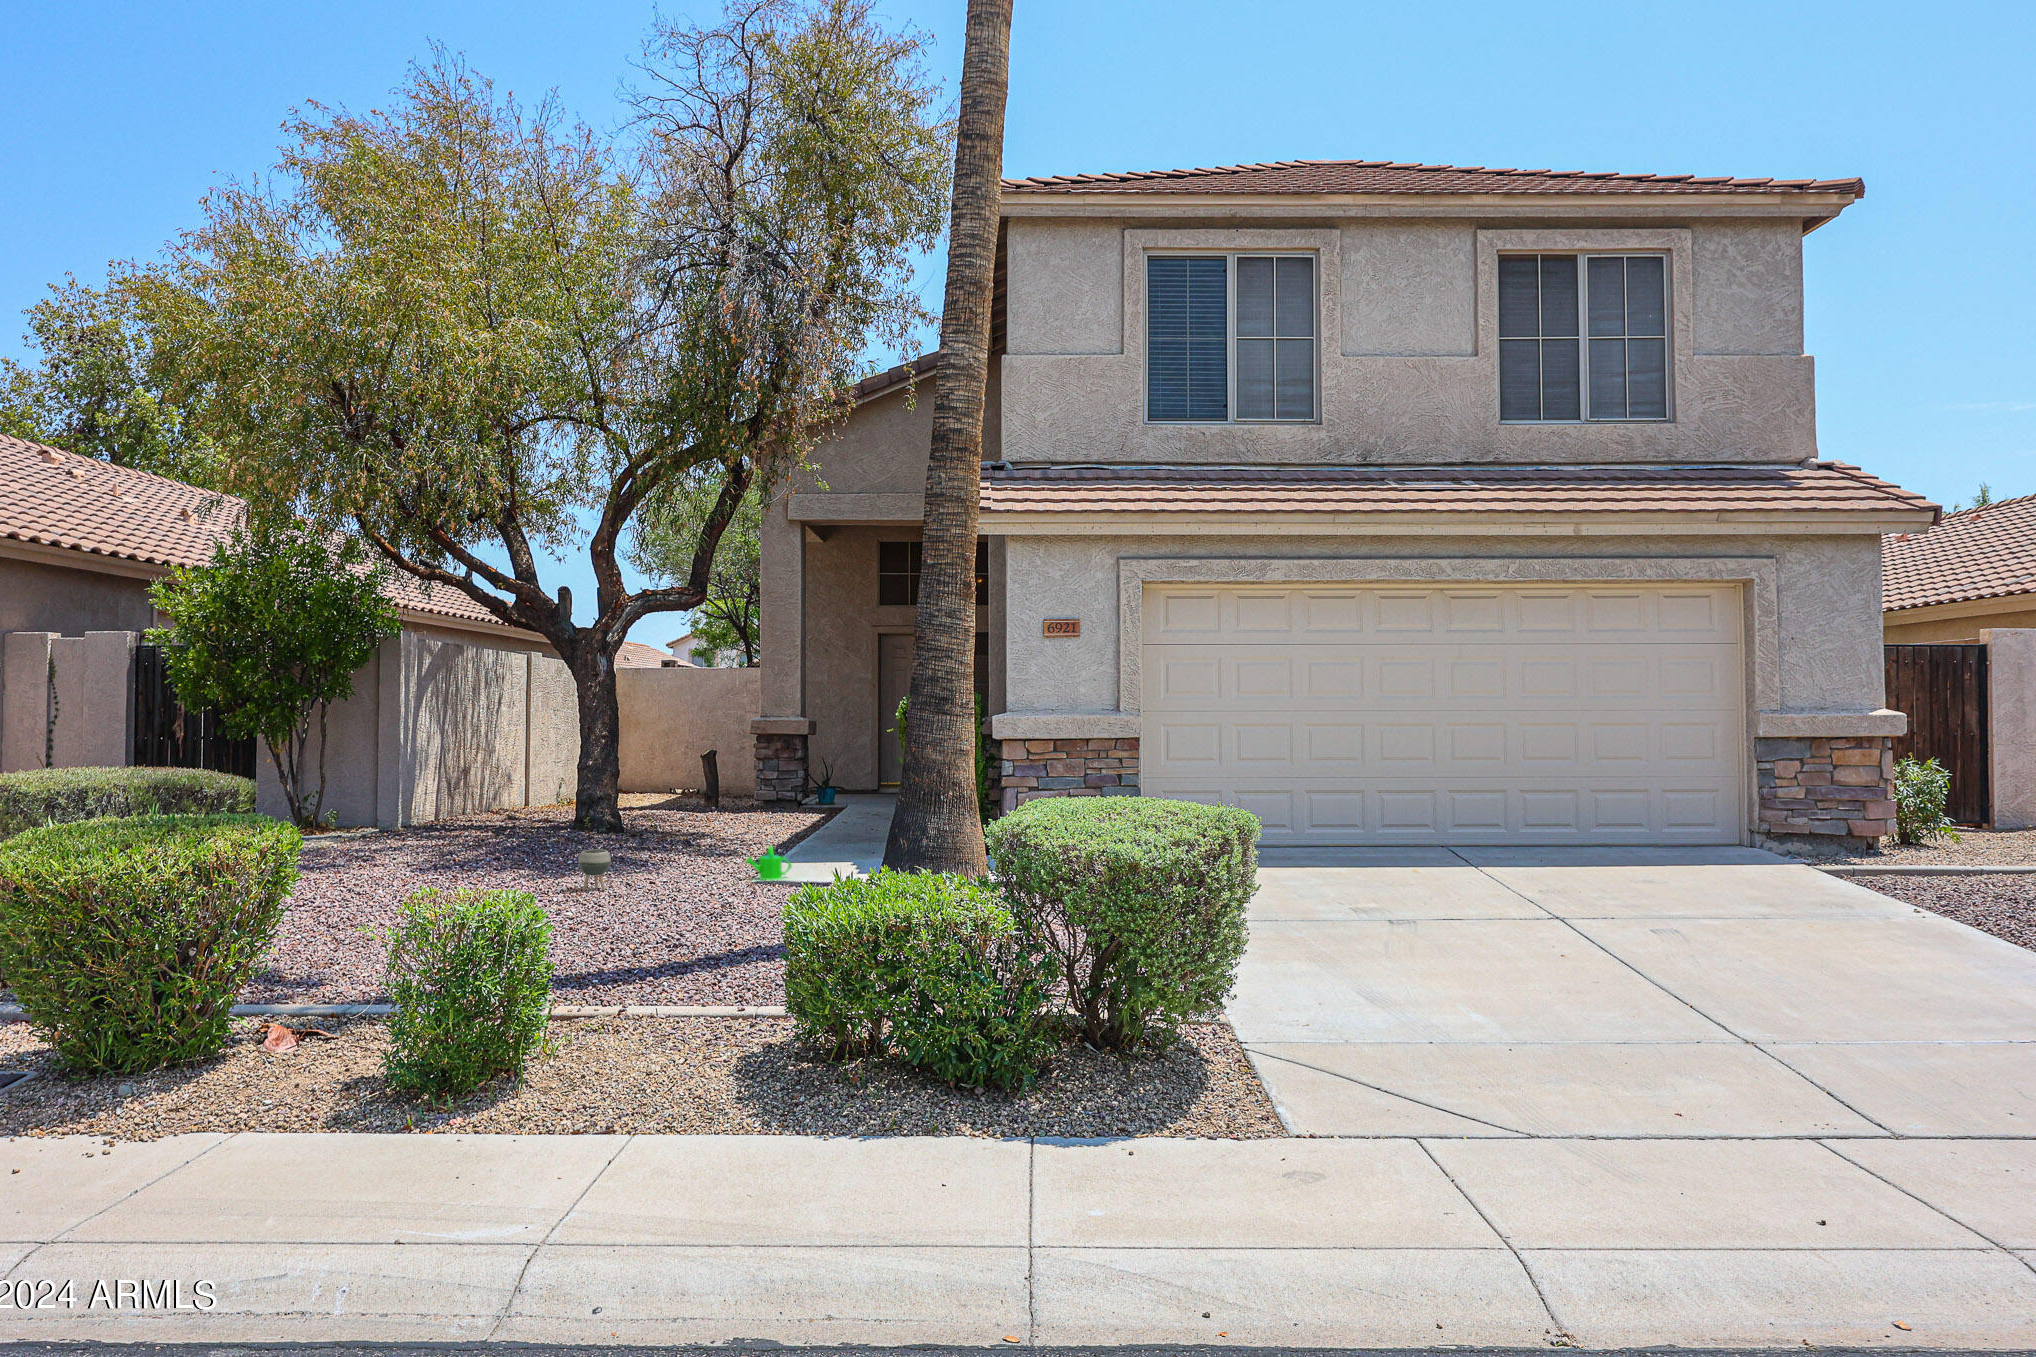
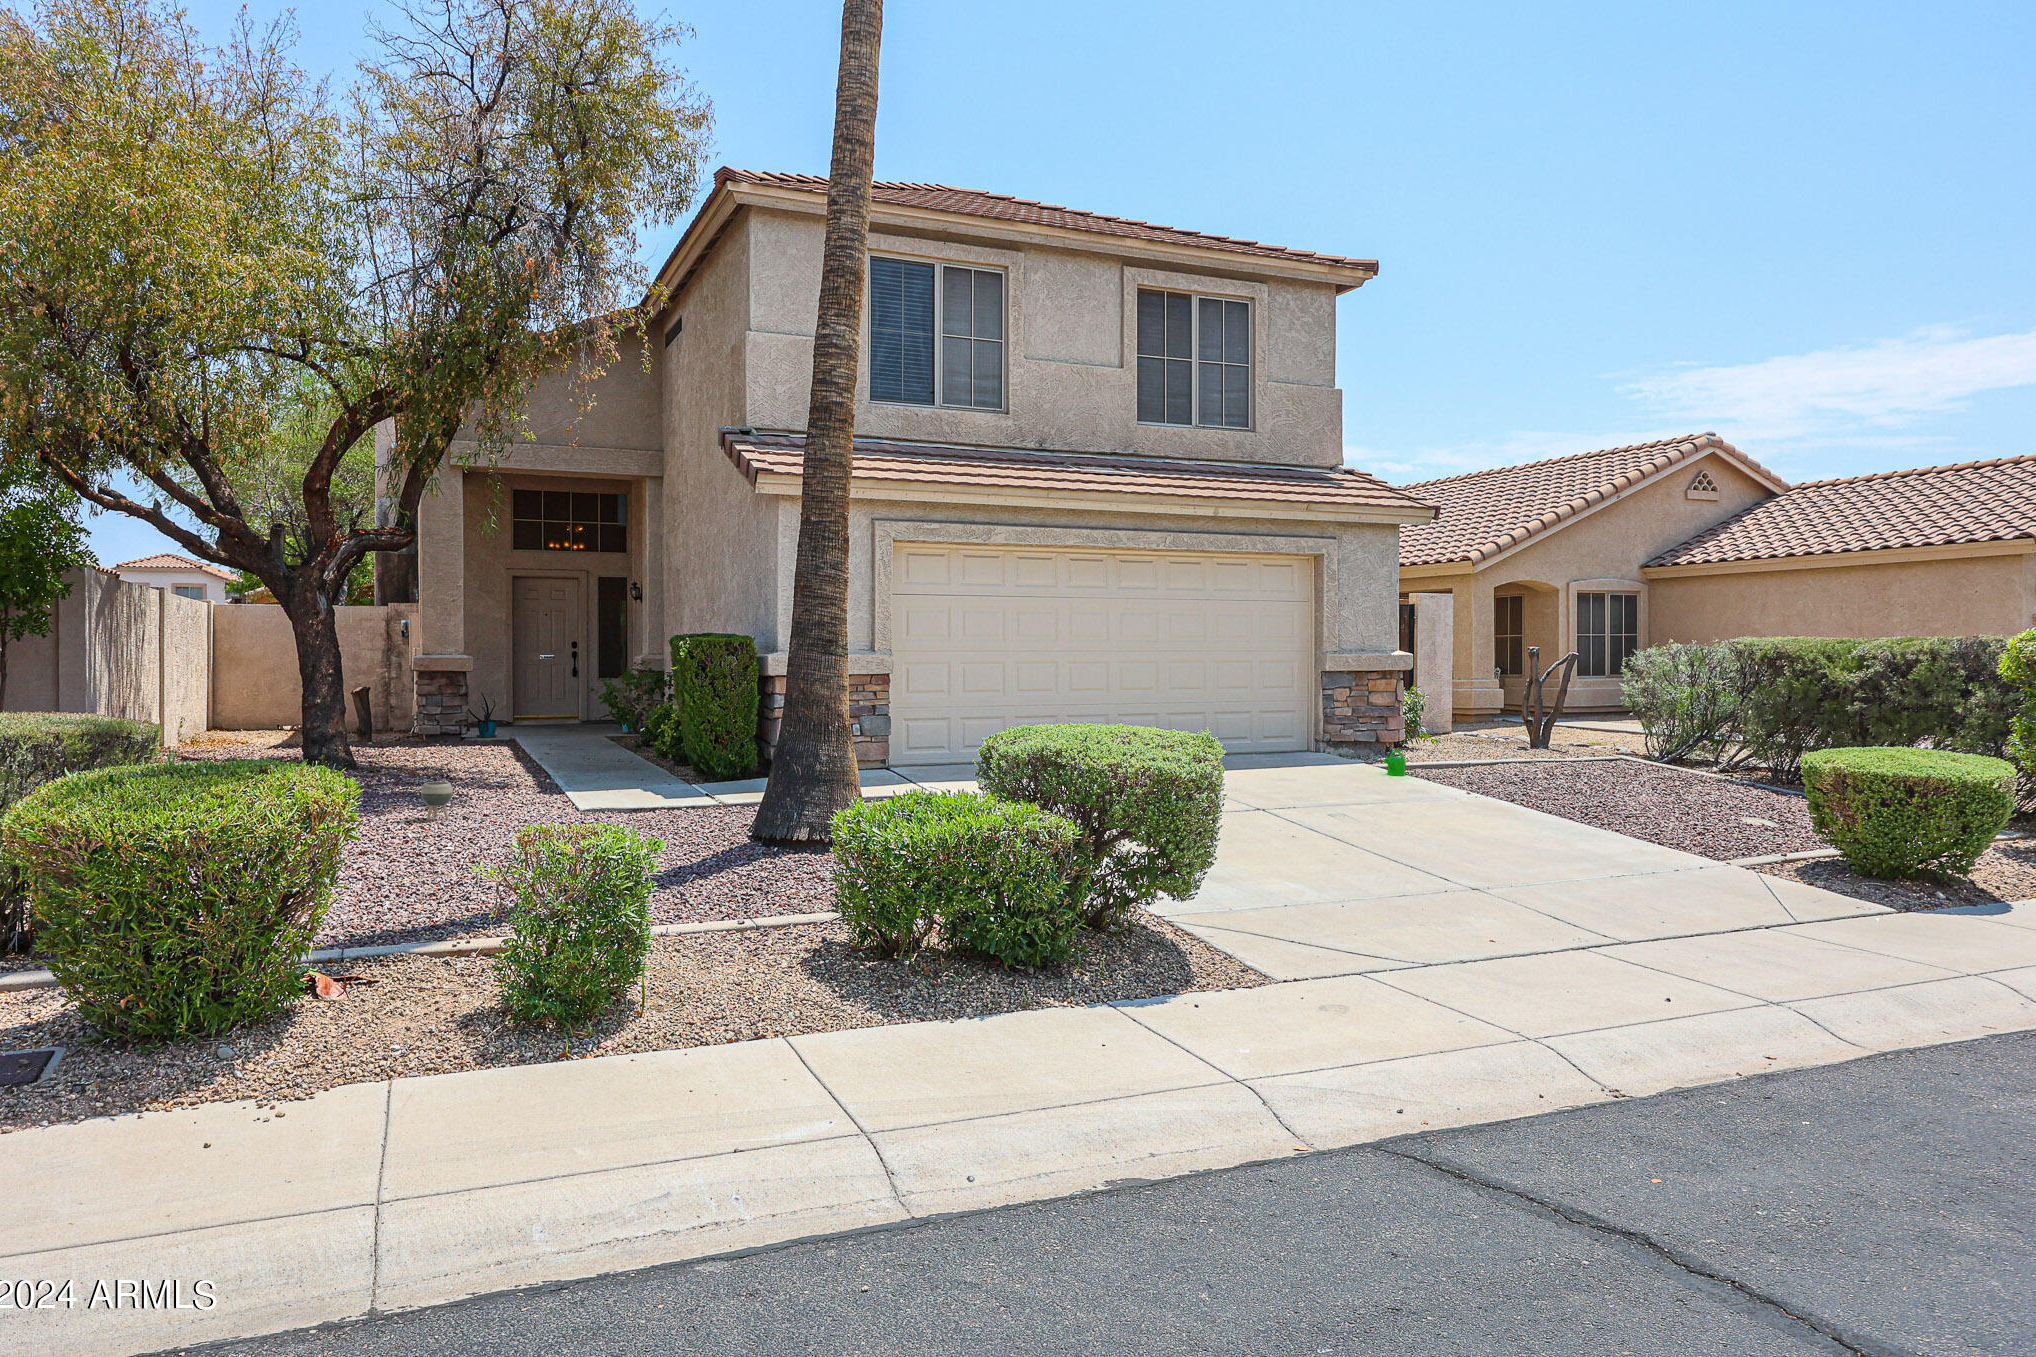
watering can: present [746,846,791,880] -> present [1384,750,1406,776]

